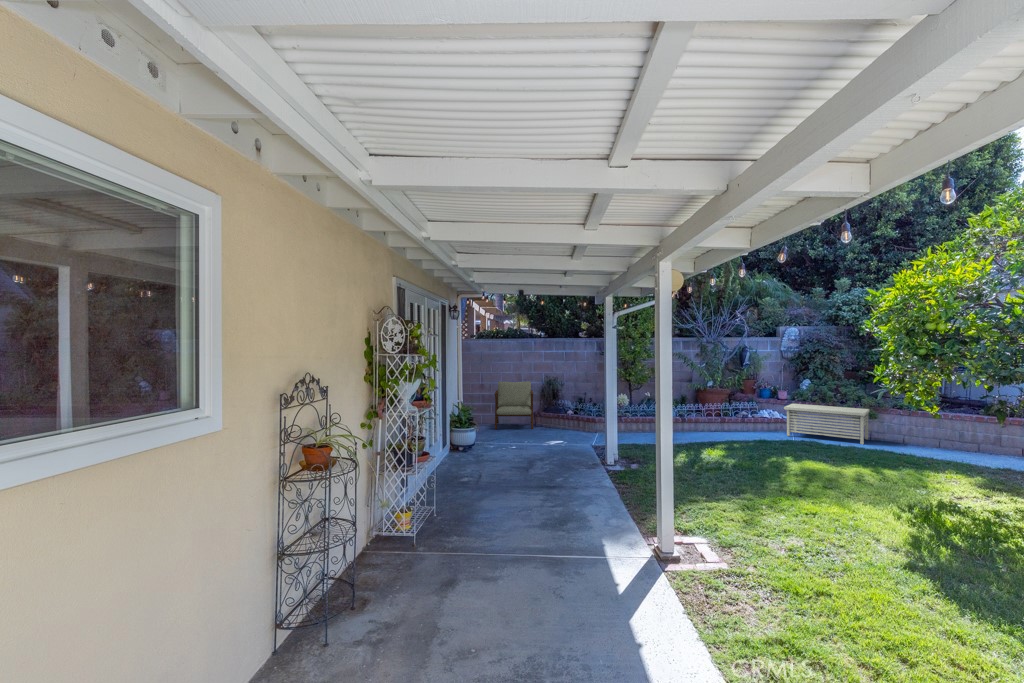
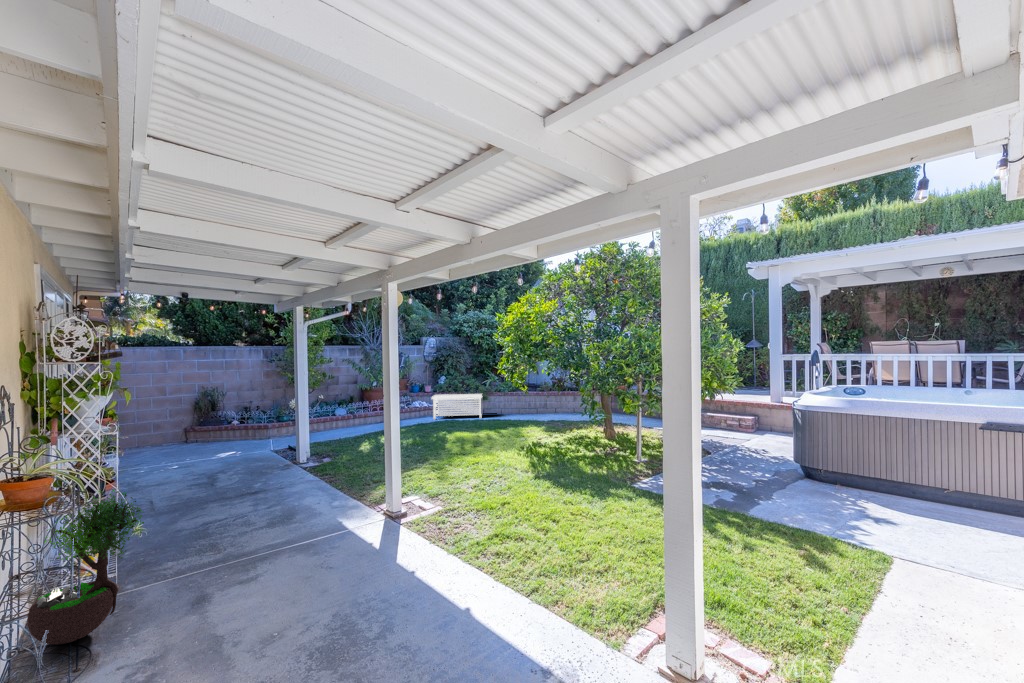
lounge chair: present [494,381,533,429] -> none [134,395,192,454]
potted tree: none [347,471,412,586] -> present [27,490,144,644]

